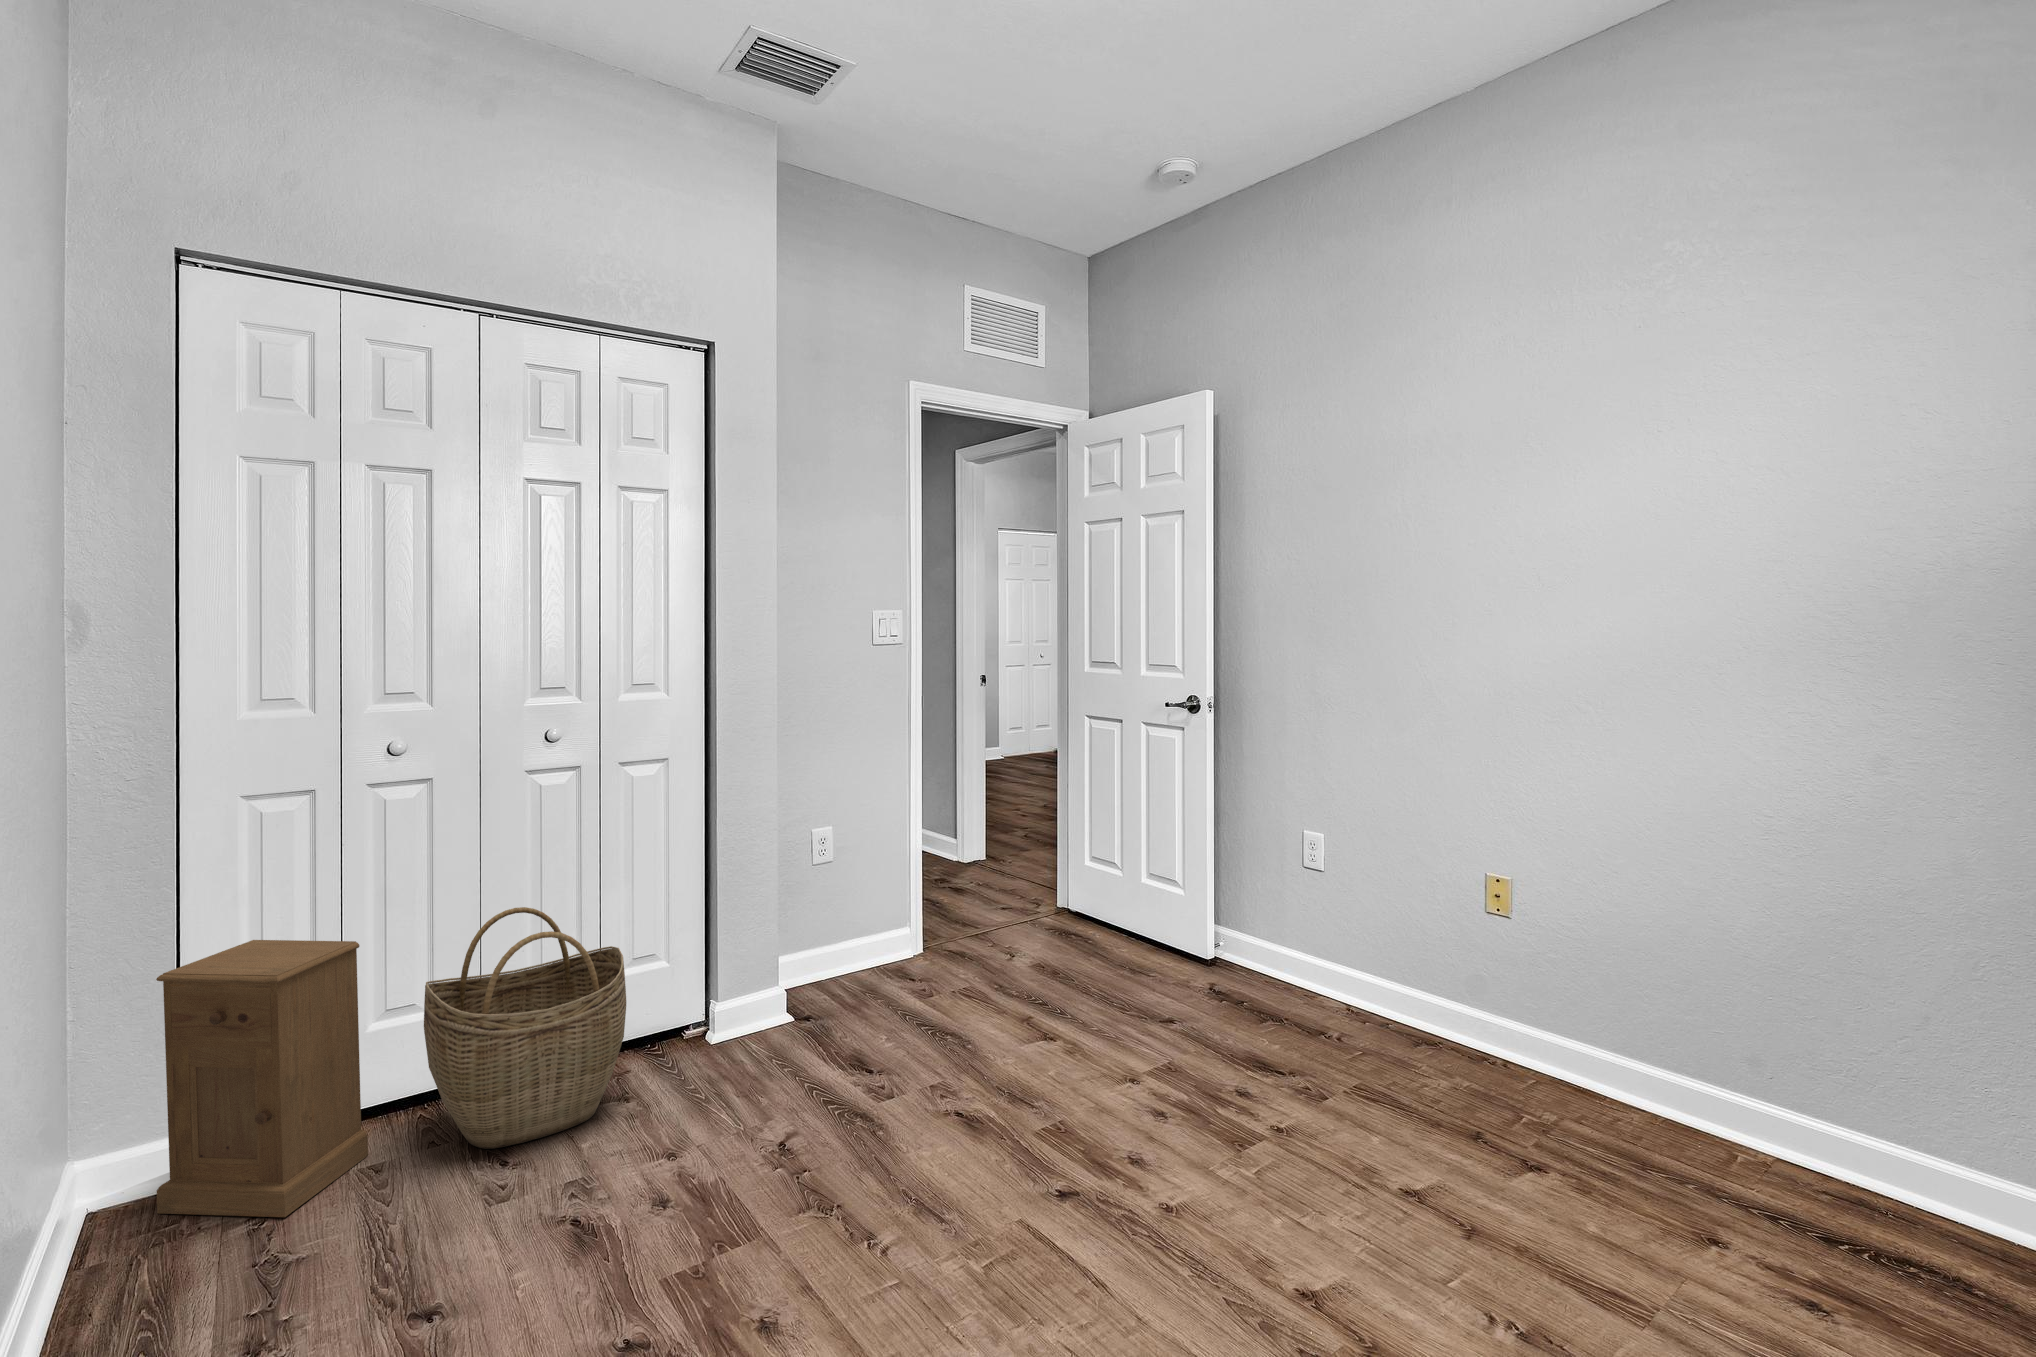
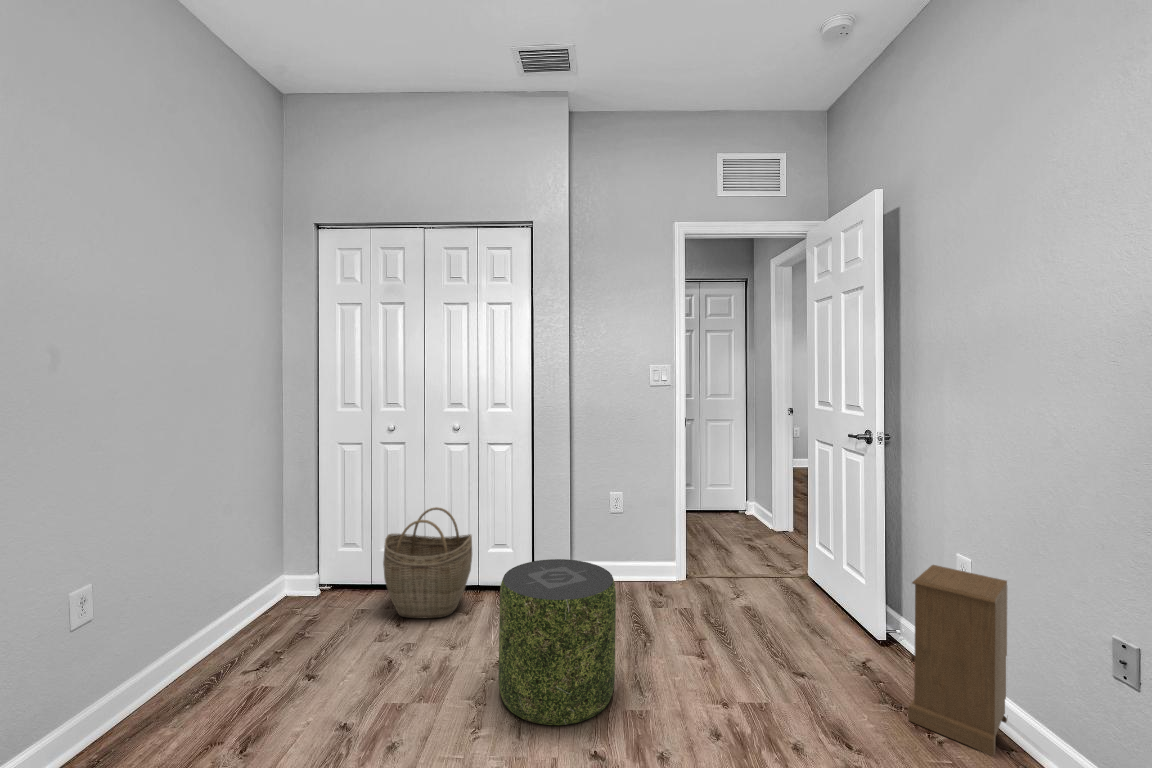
pouf: none [824,935,1015,1196] -> present [499,559,616,725]
nightstand: present [156,940,368,1217] -> present [908,565,1007,756]

